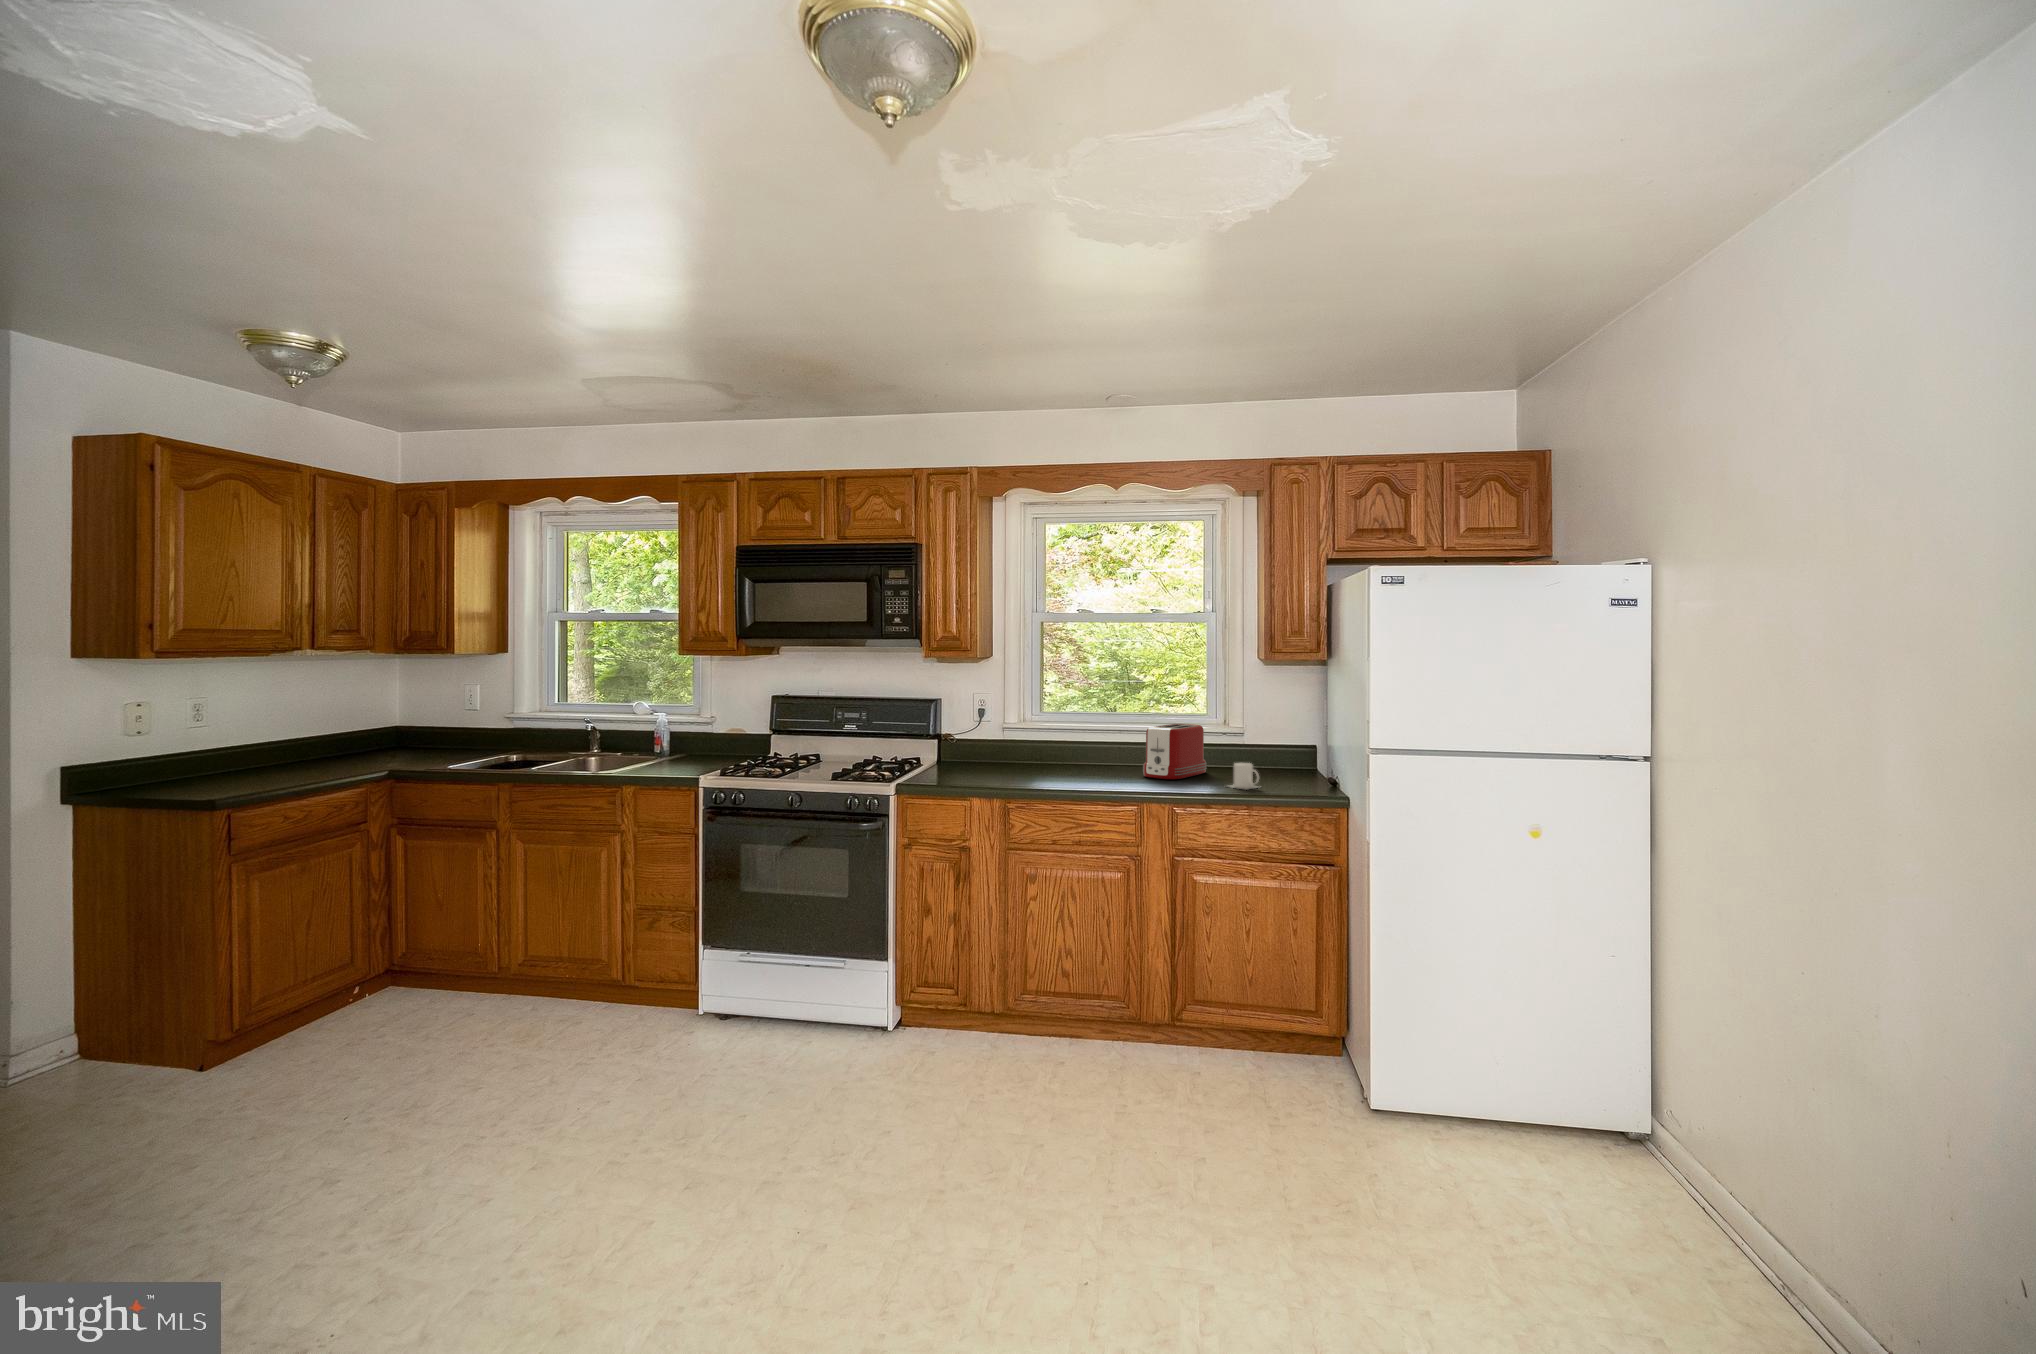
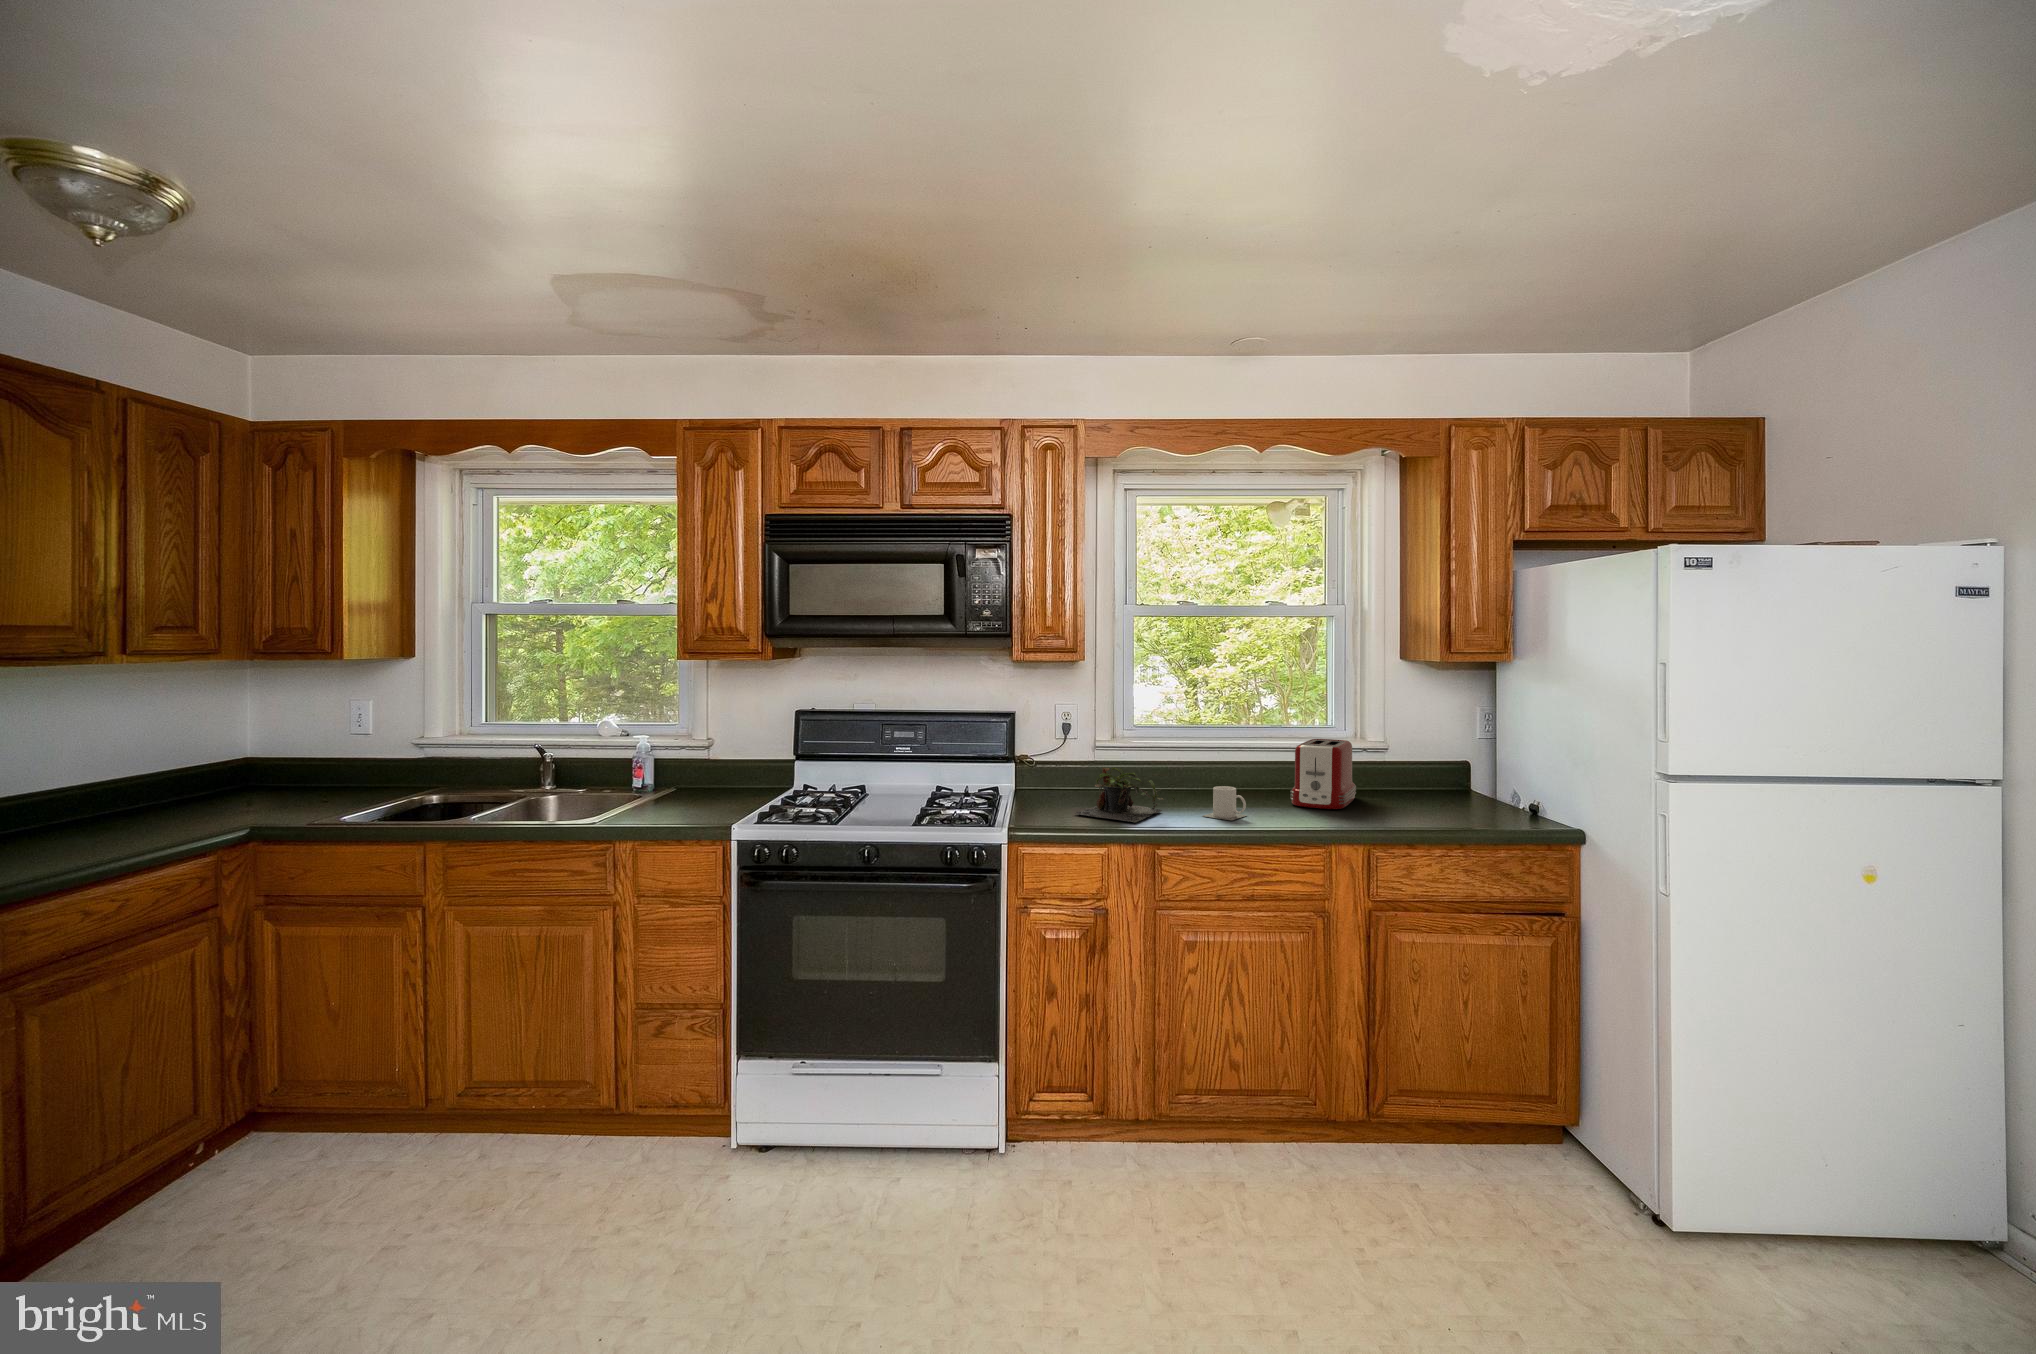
plant: none [959,741,1030,784] -> present [1075,767,1176,822]
mug: present [1229,763,1259,789] -> present [1204,786,1246,820]

